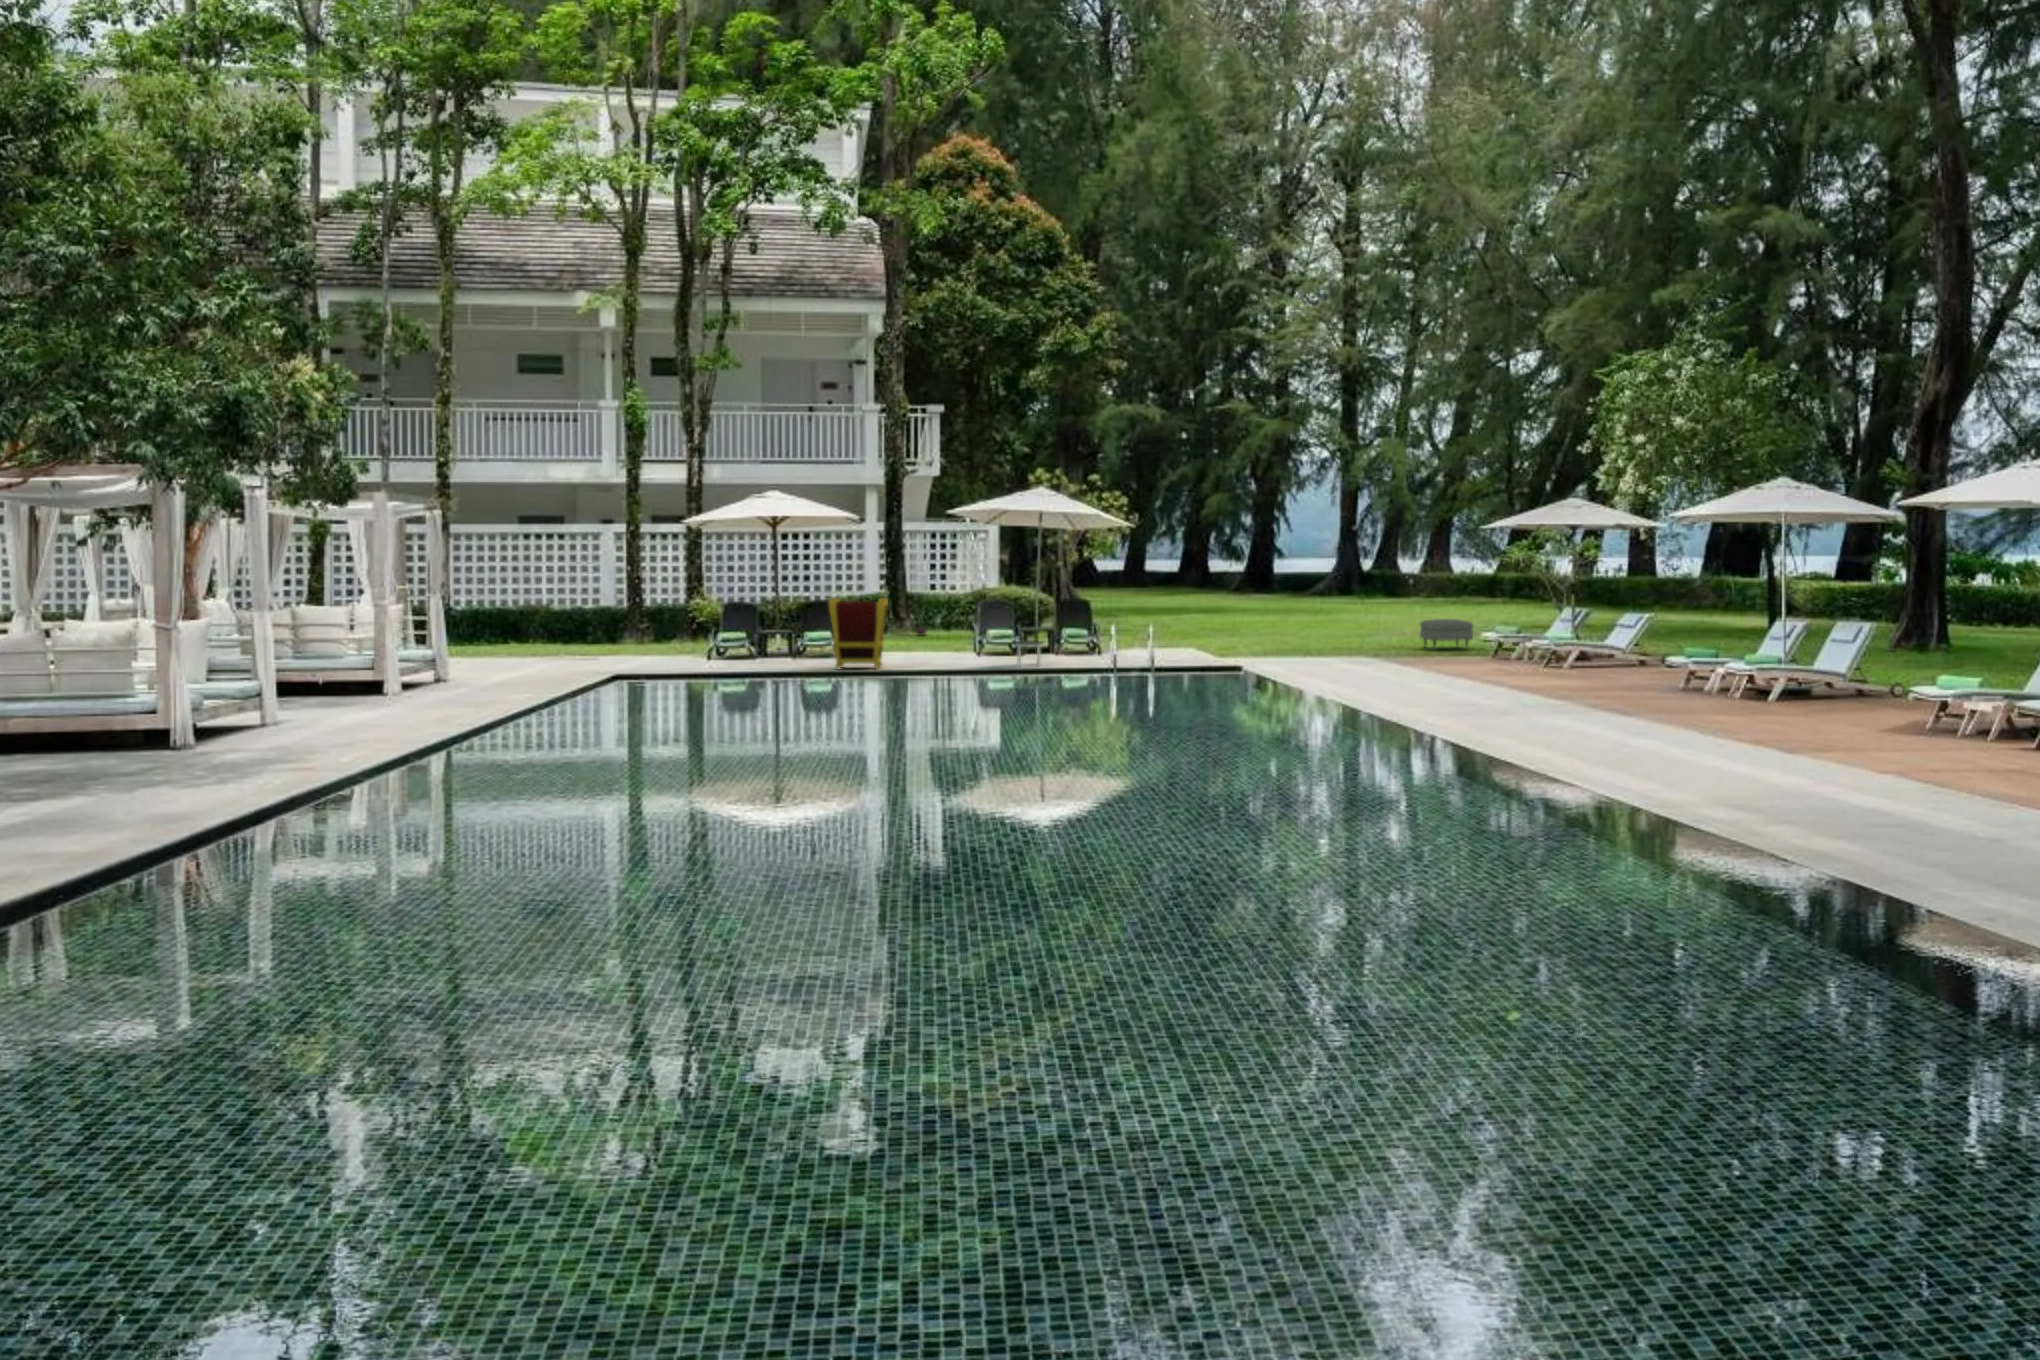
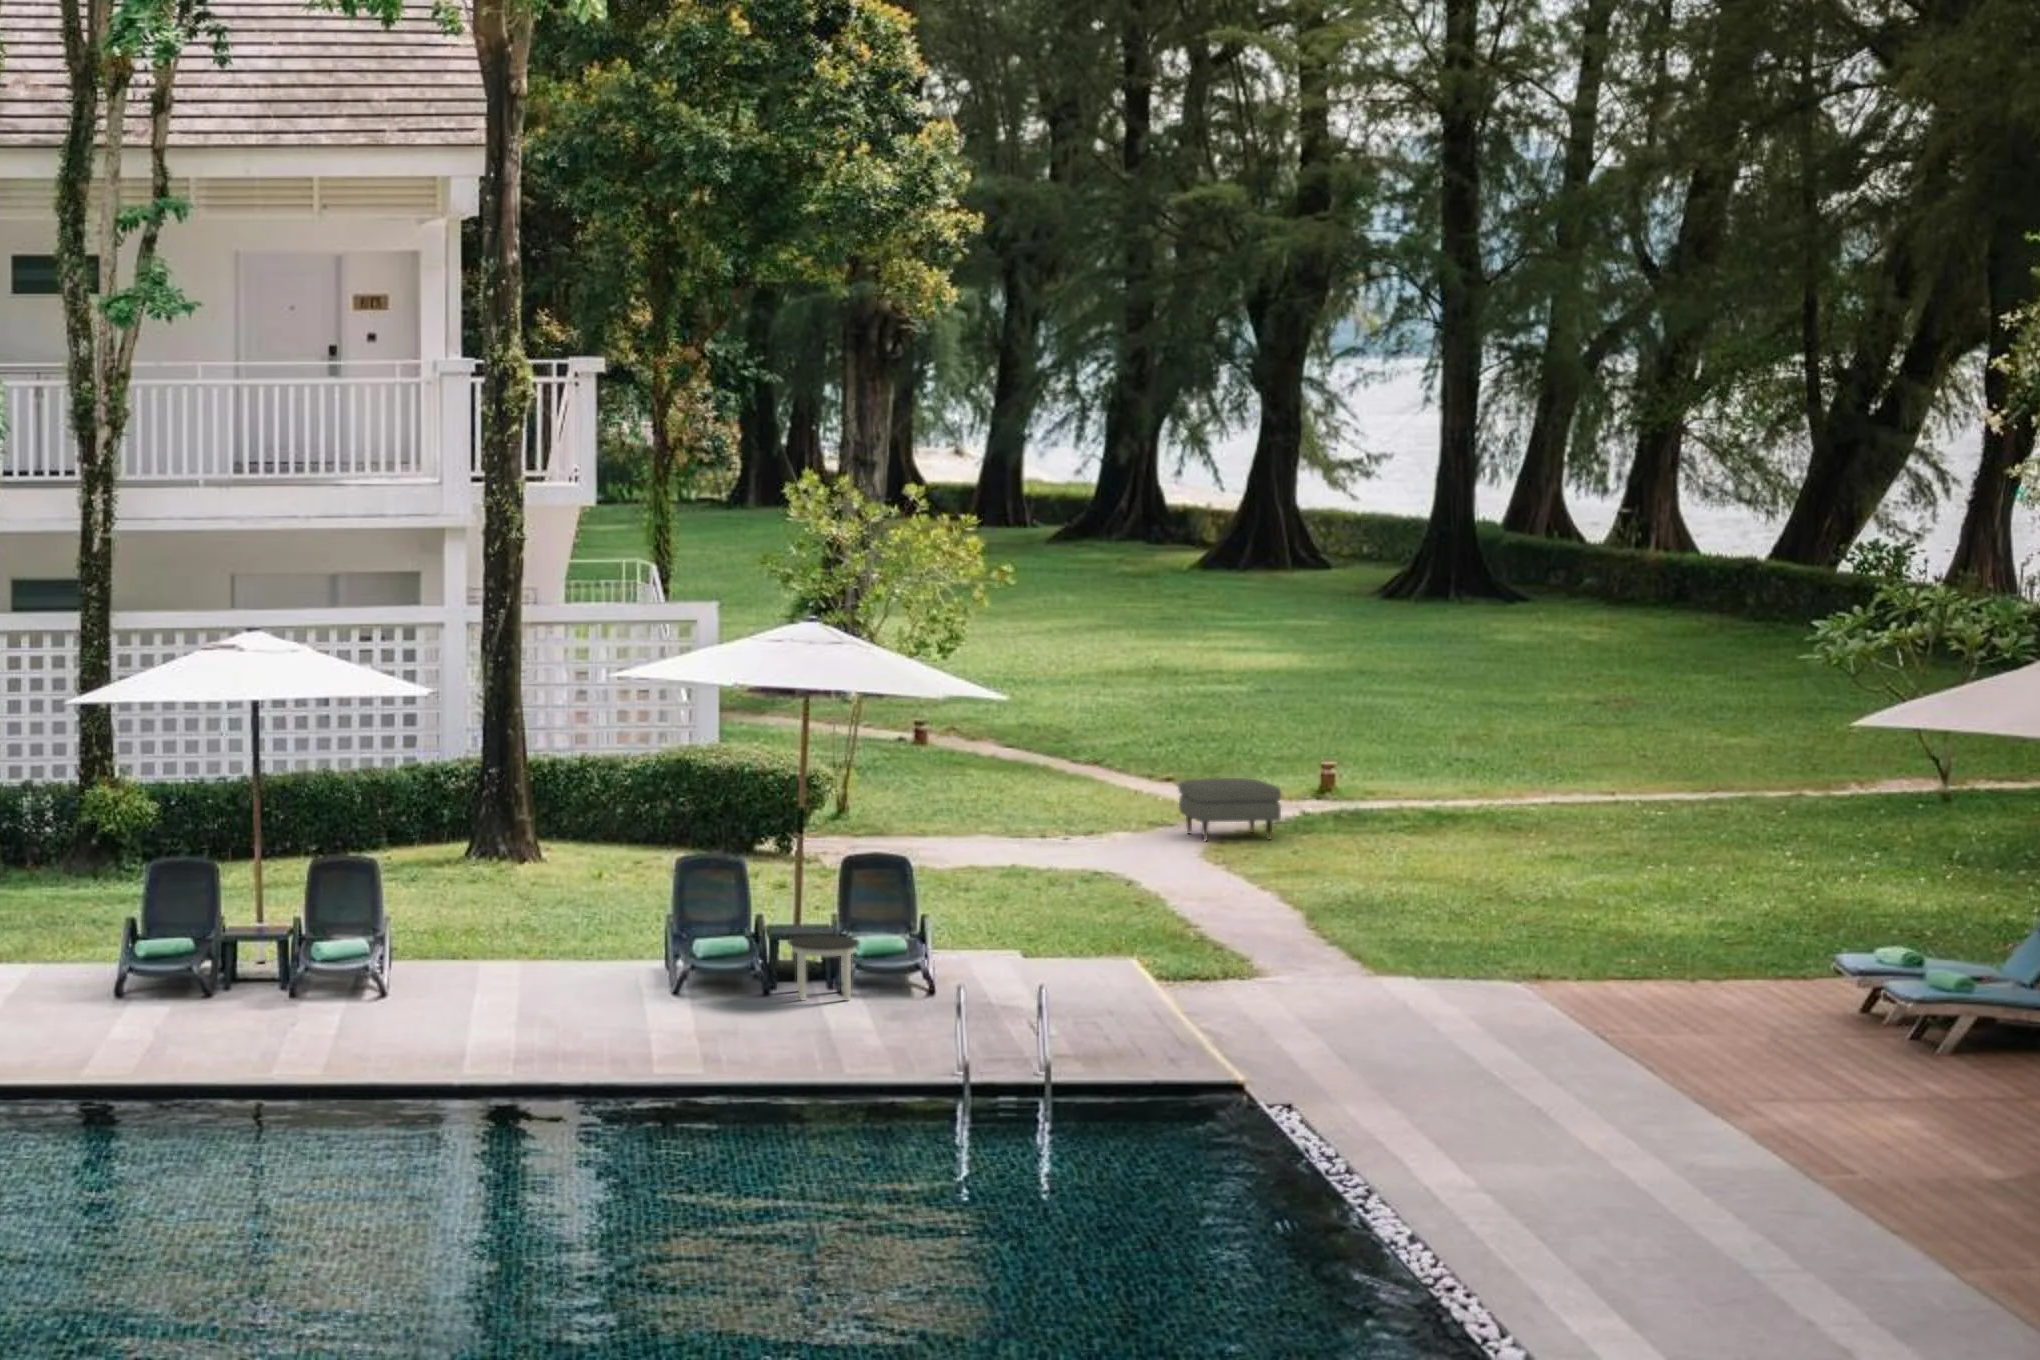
armchair: present [829,598,888,670] -> none [375,842,506,1009]
decorative plant: present [915,611,926,636] -> none [520,804,594,870]
ottoman: present [1420,619,1473,650] -> present [1178,778,1282,841]

